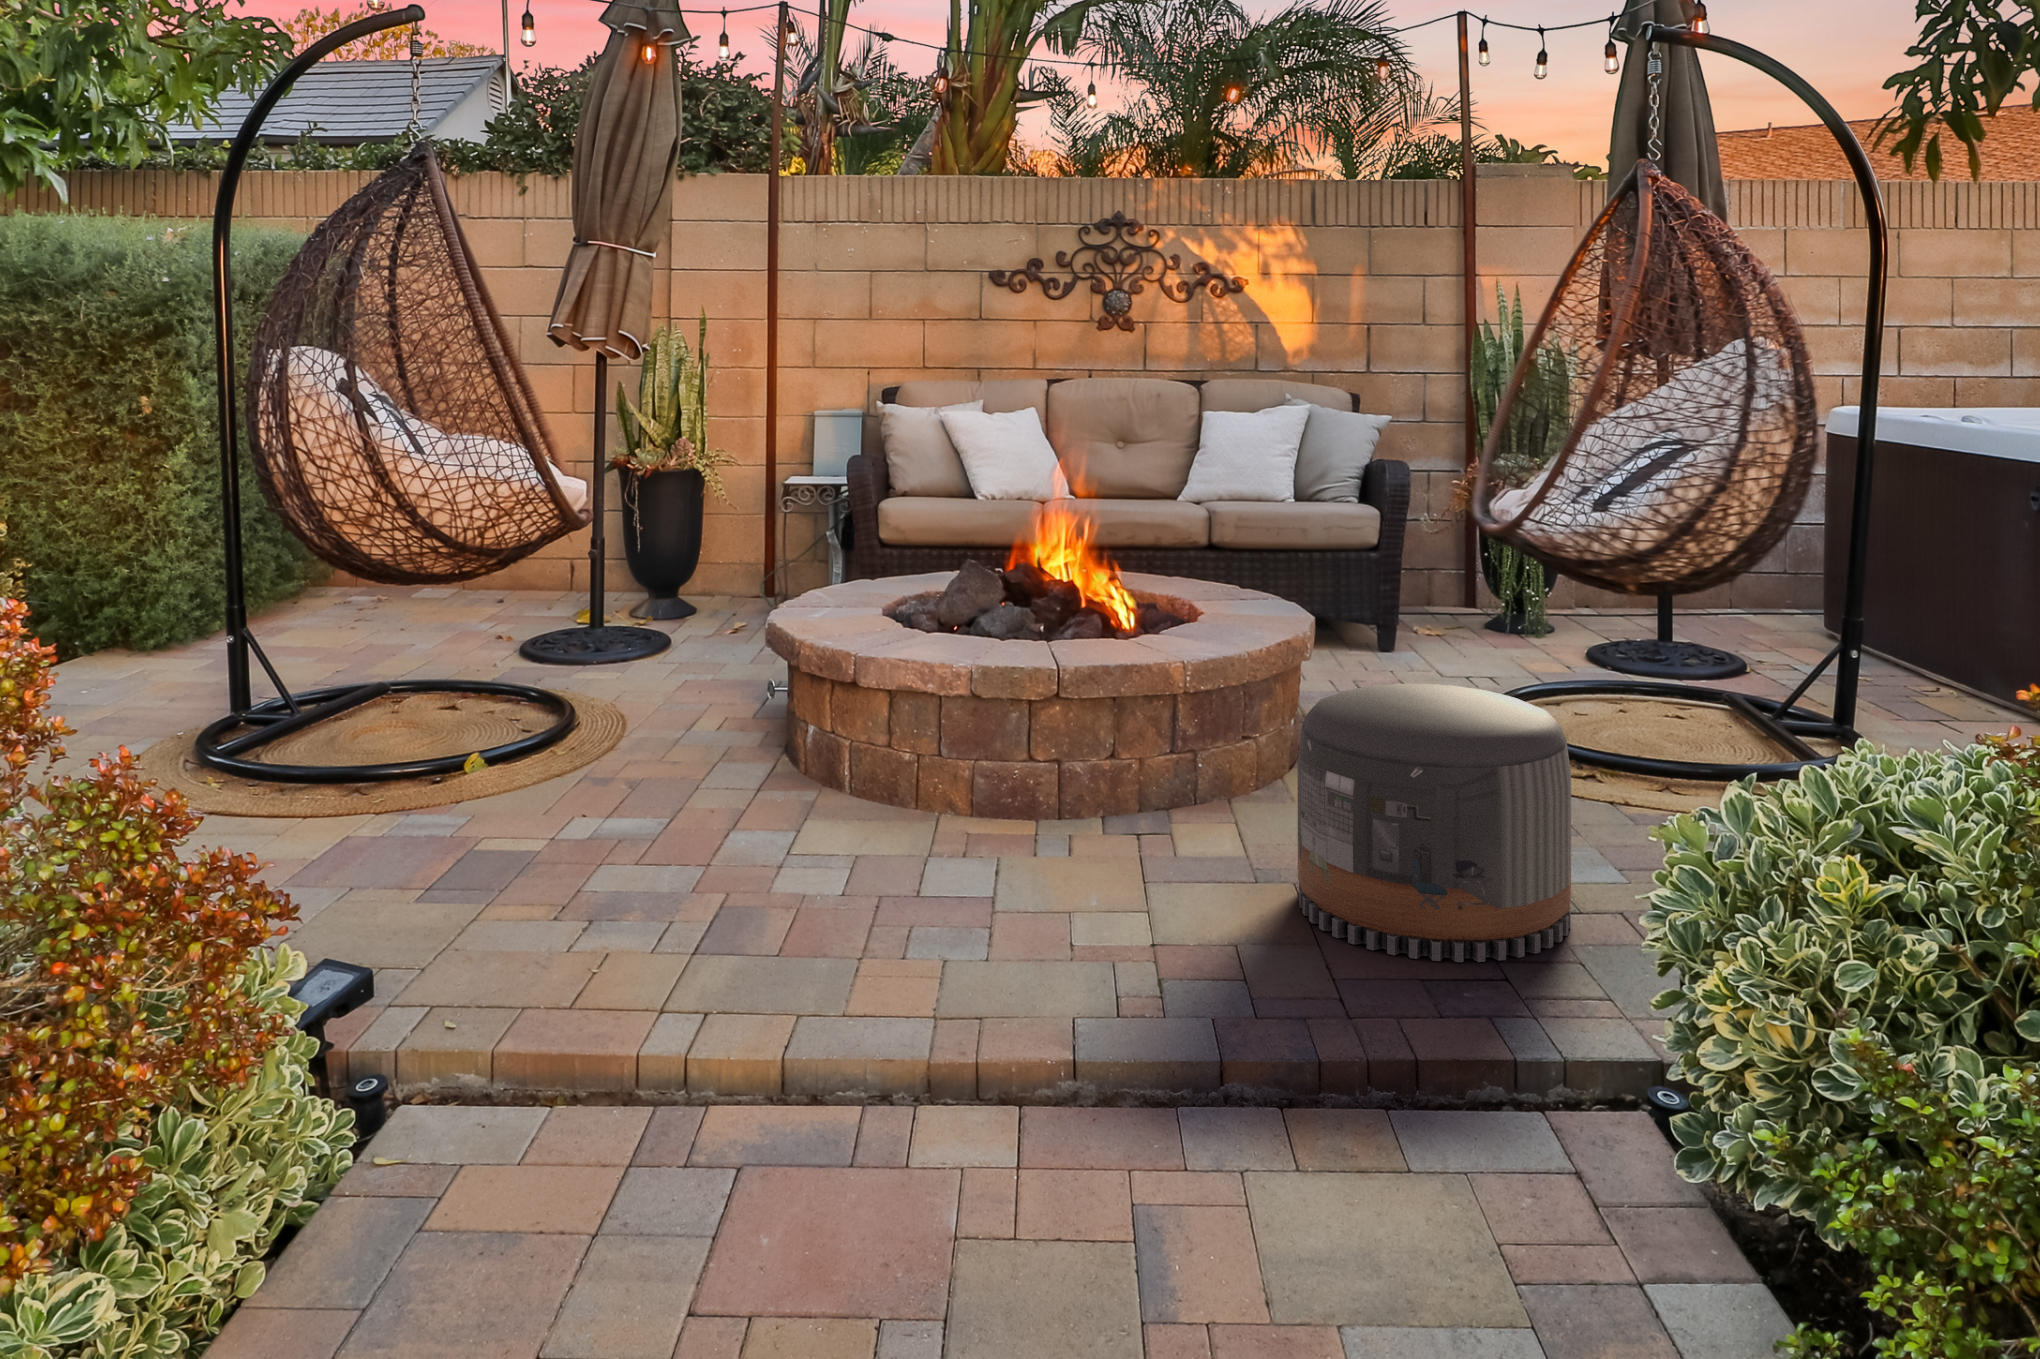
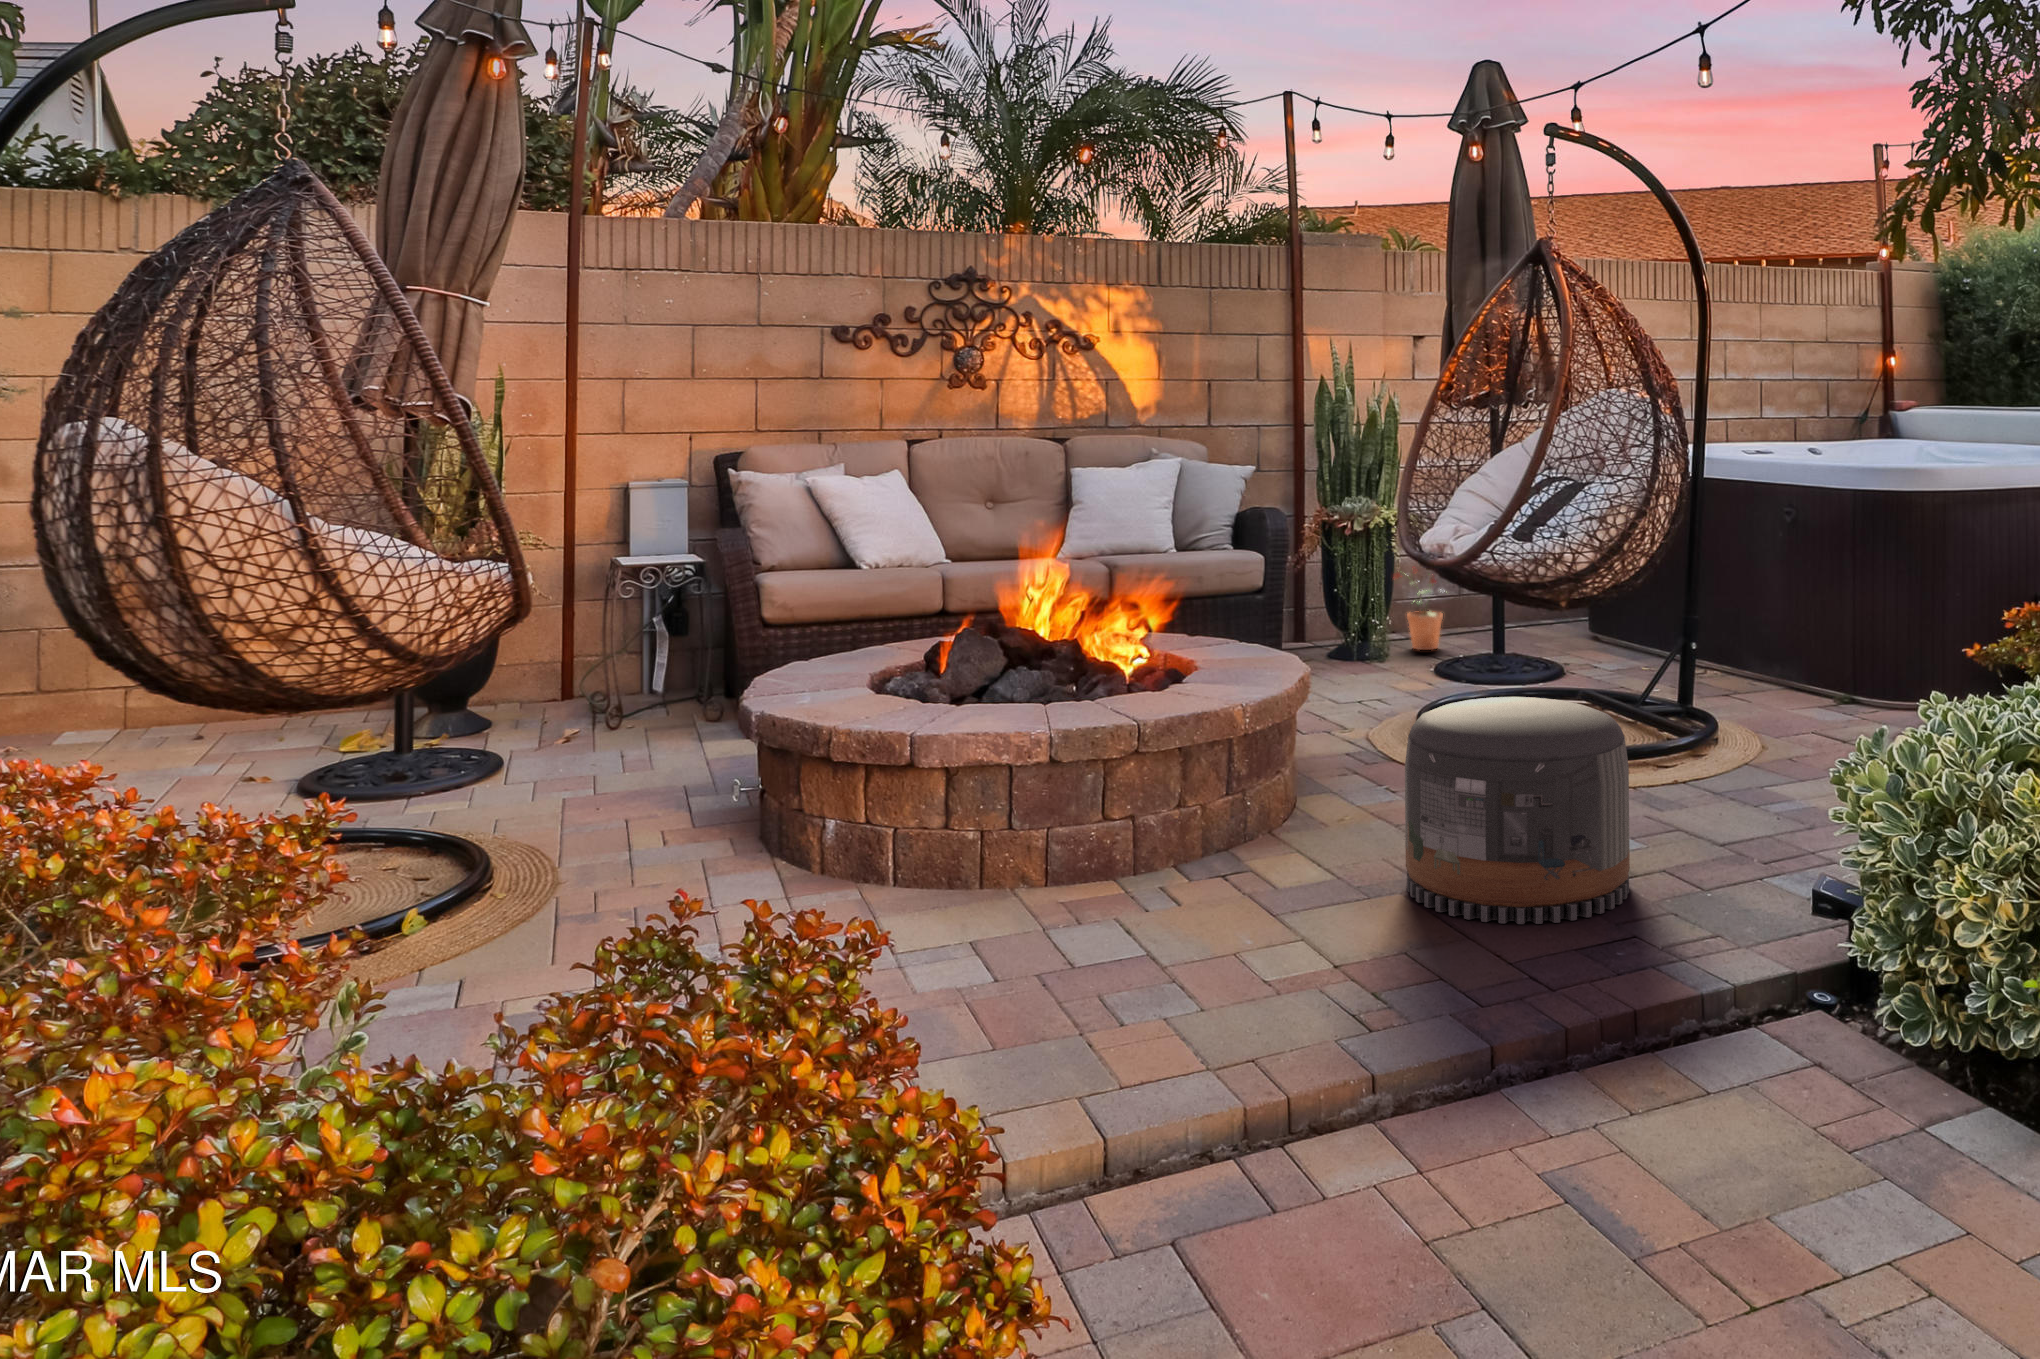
potted plant: none [1554,505,1624,628] -> present [1393,568,1443,650]

